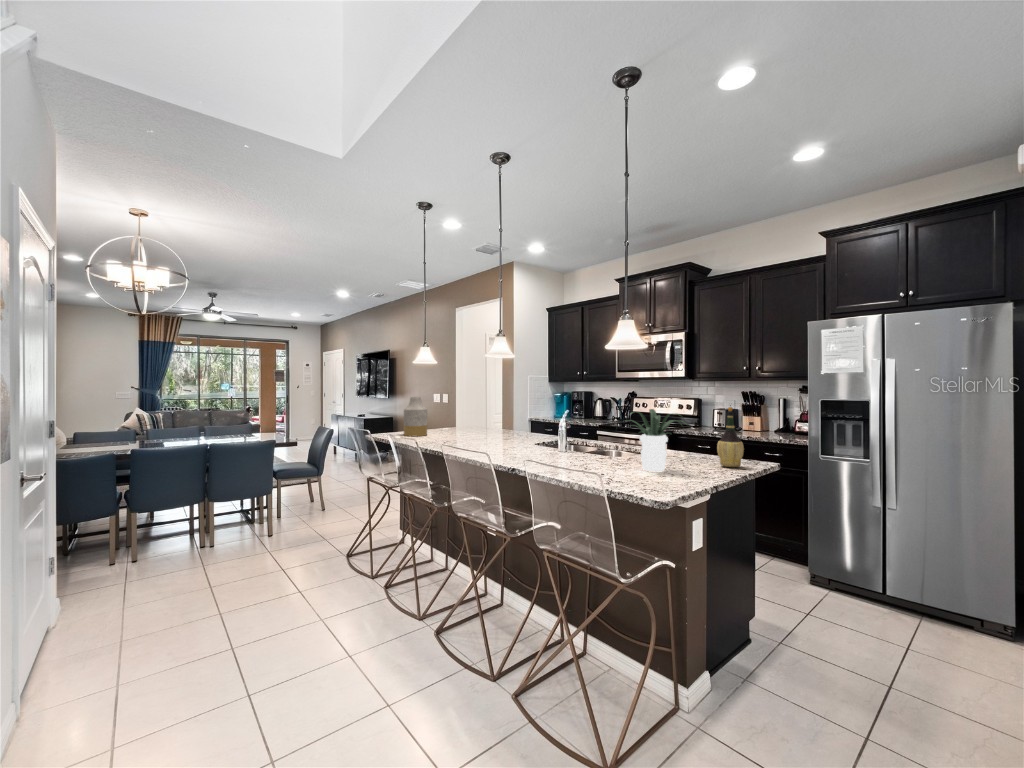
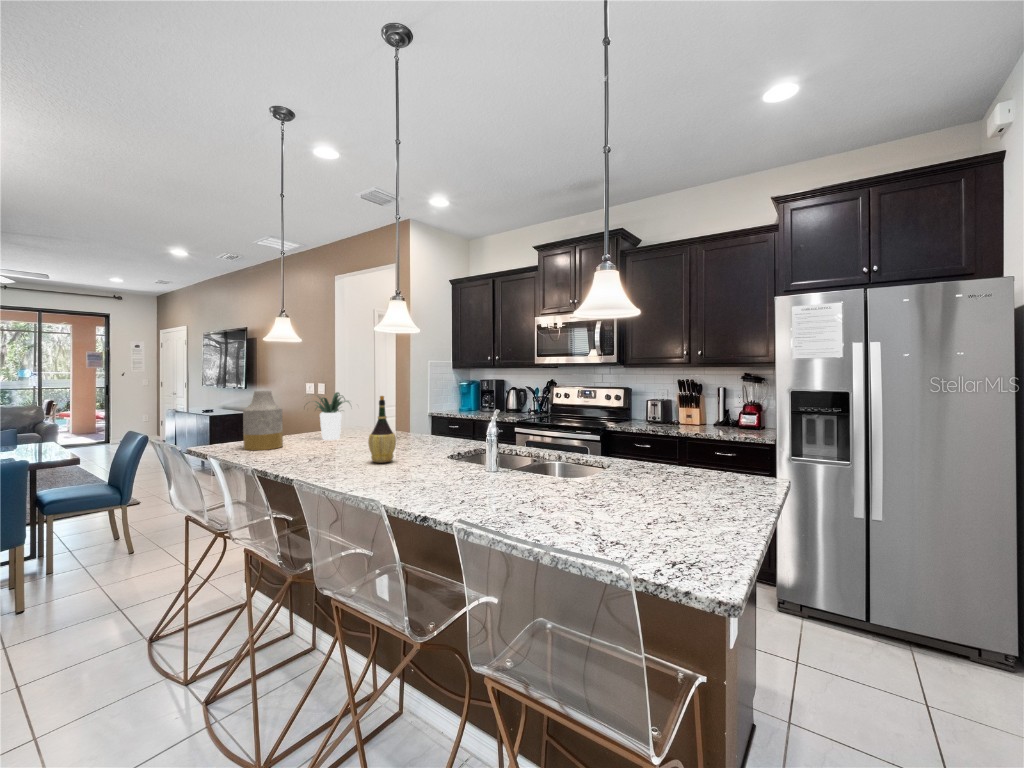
wine bottle: present [717,407,744,467] -> present [368,396,396,463]
potted plant: present [630,409,686,472] -> present [315,392,349,440]

